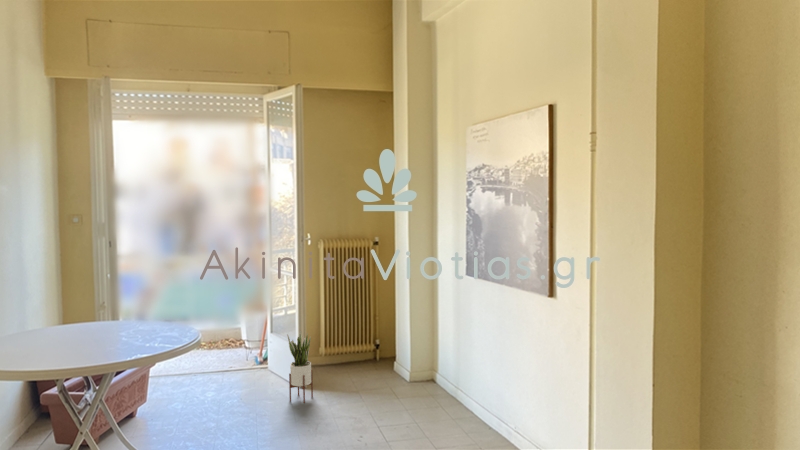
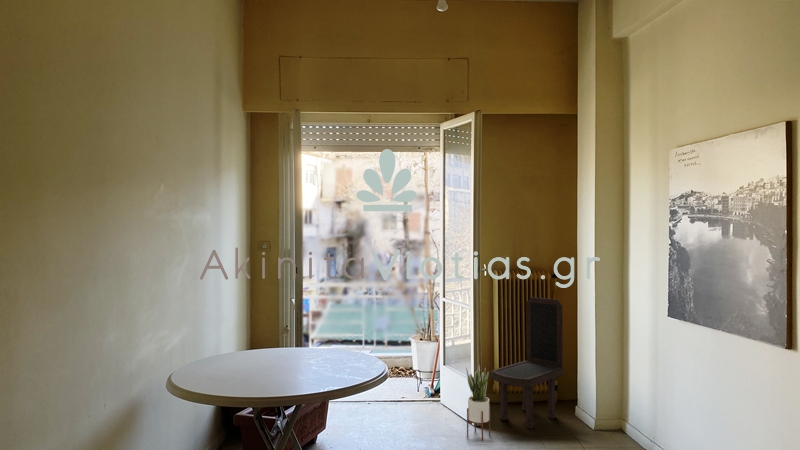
dining chair: none [314,264,383,387] -> present [490,297,564,429]

